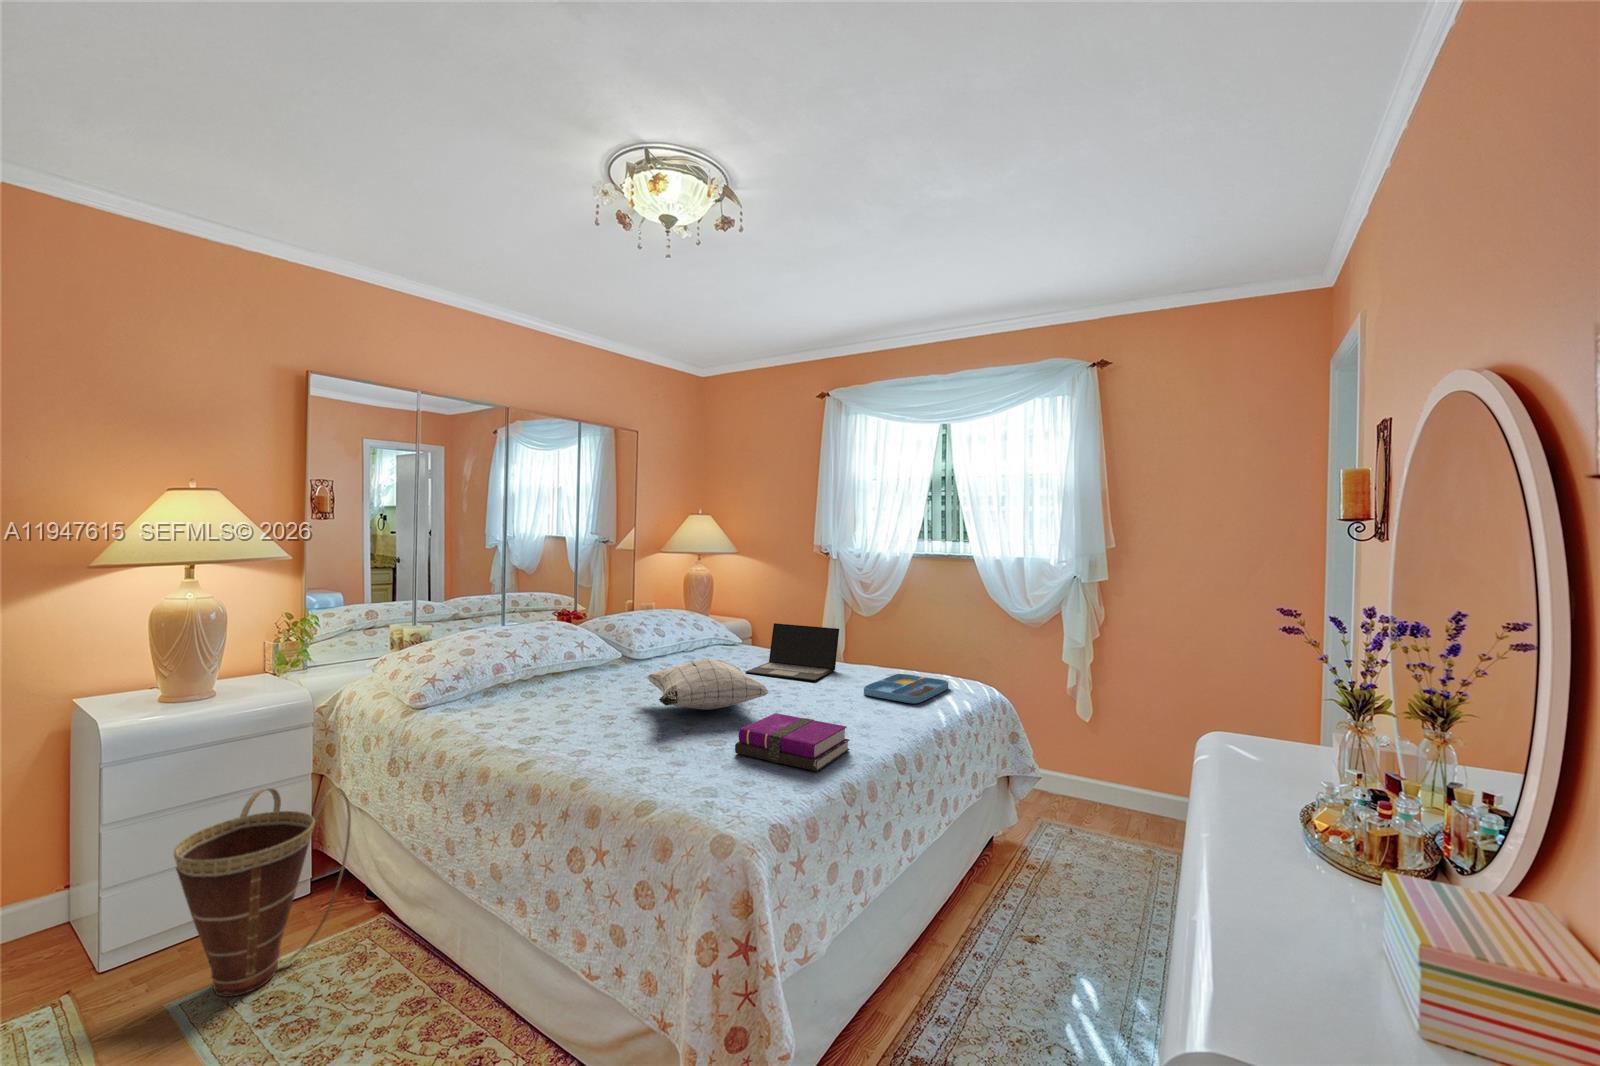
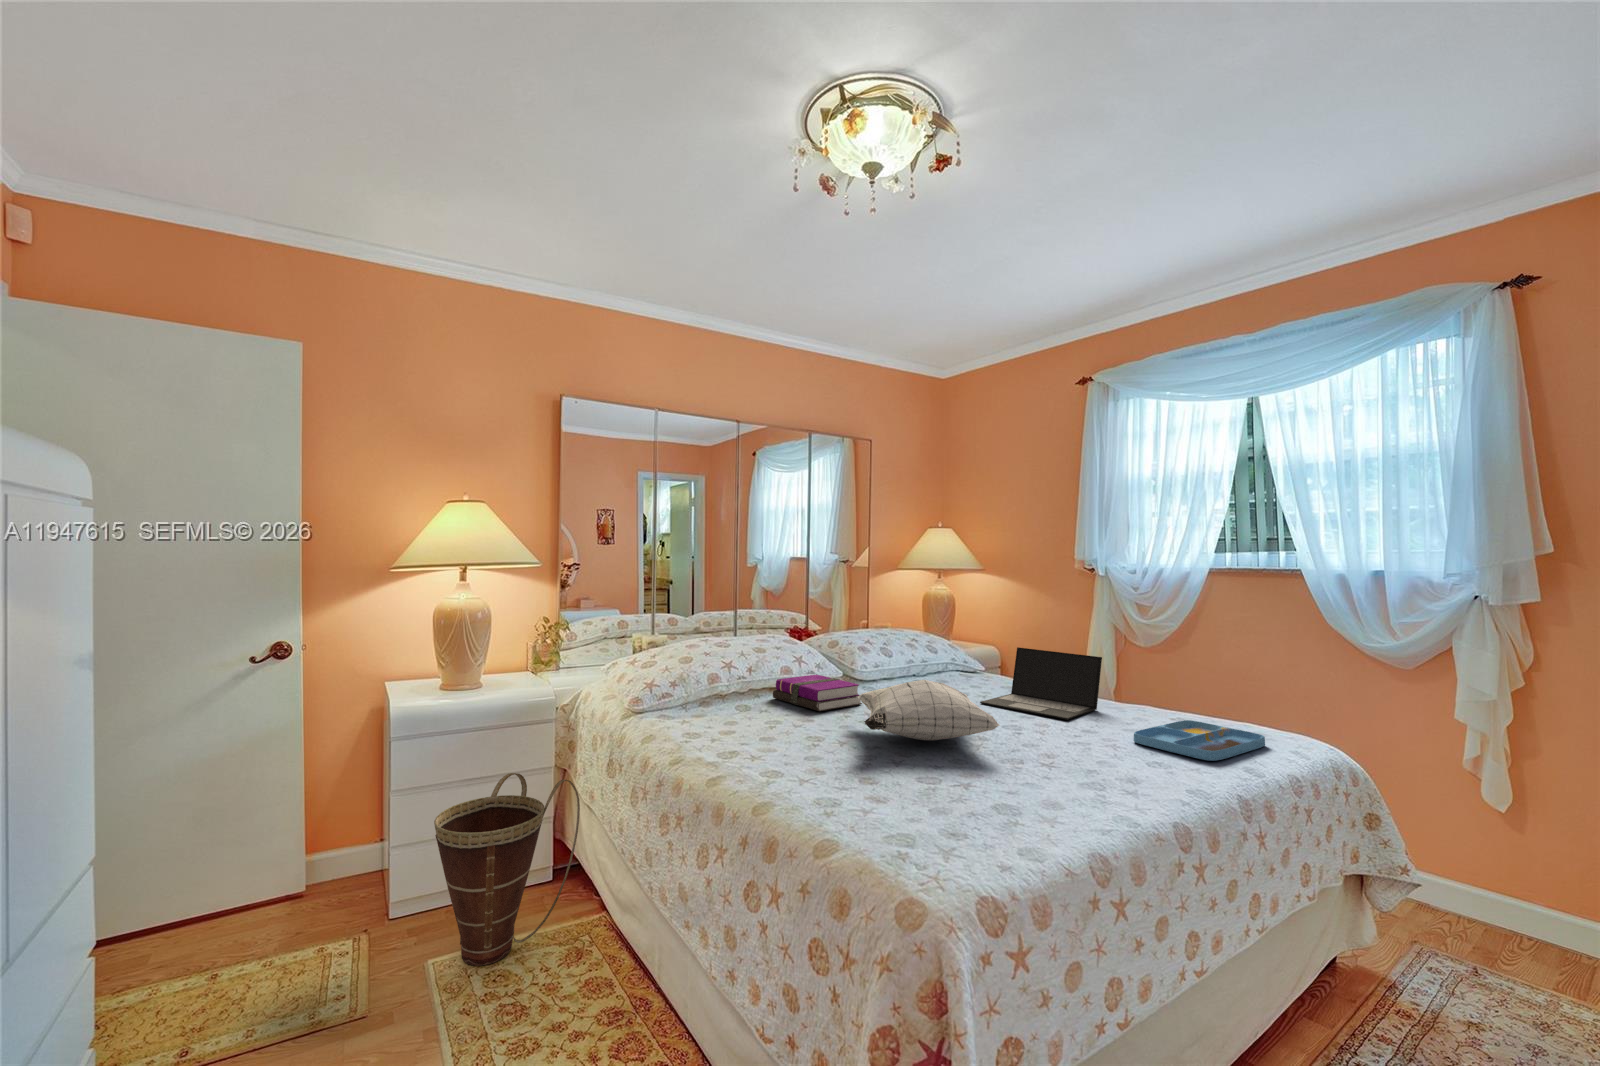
notebook: present [735,713,850,771] -> present [773,674,862,711]

